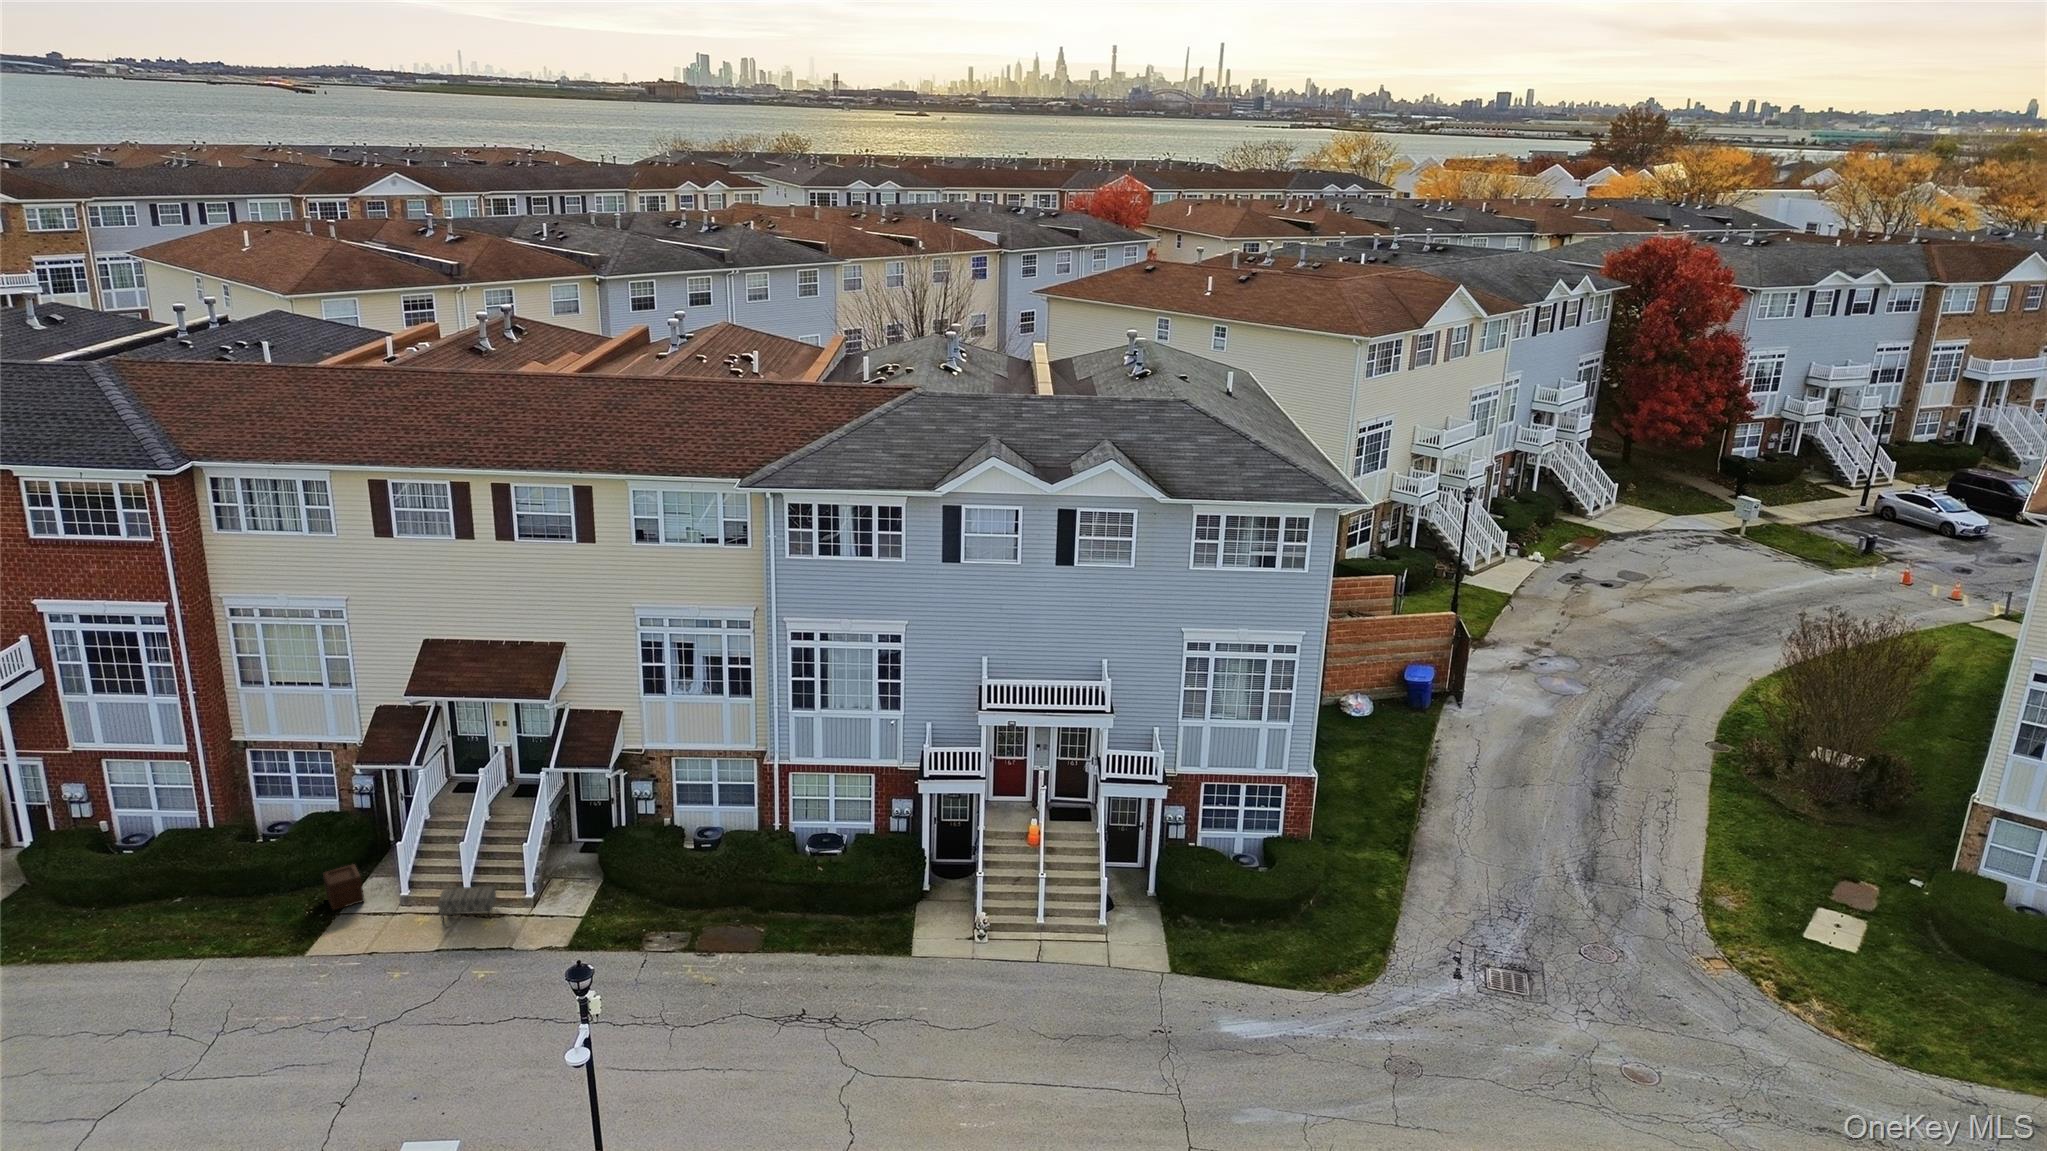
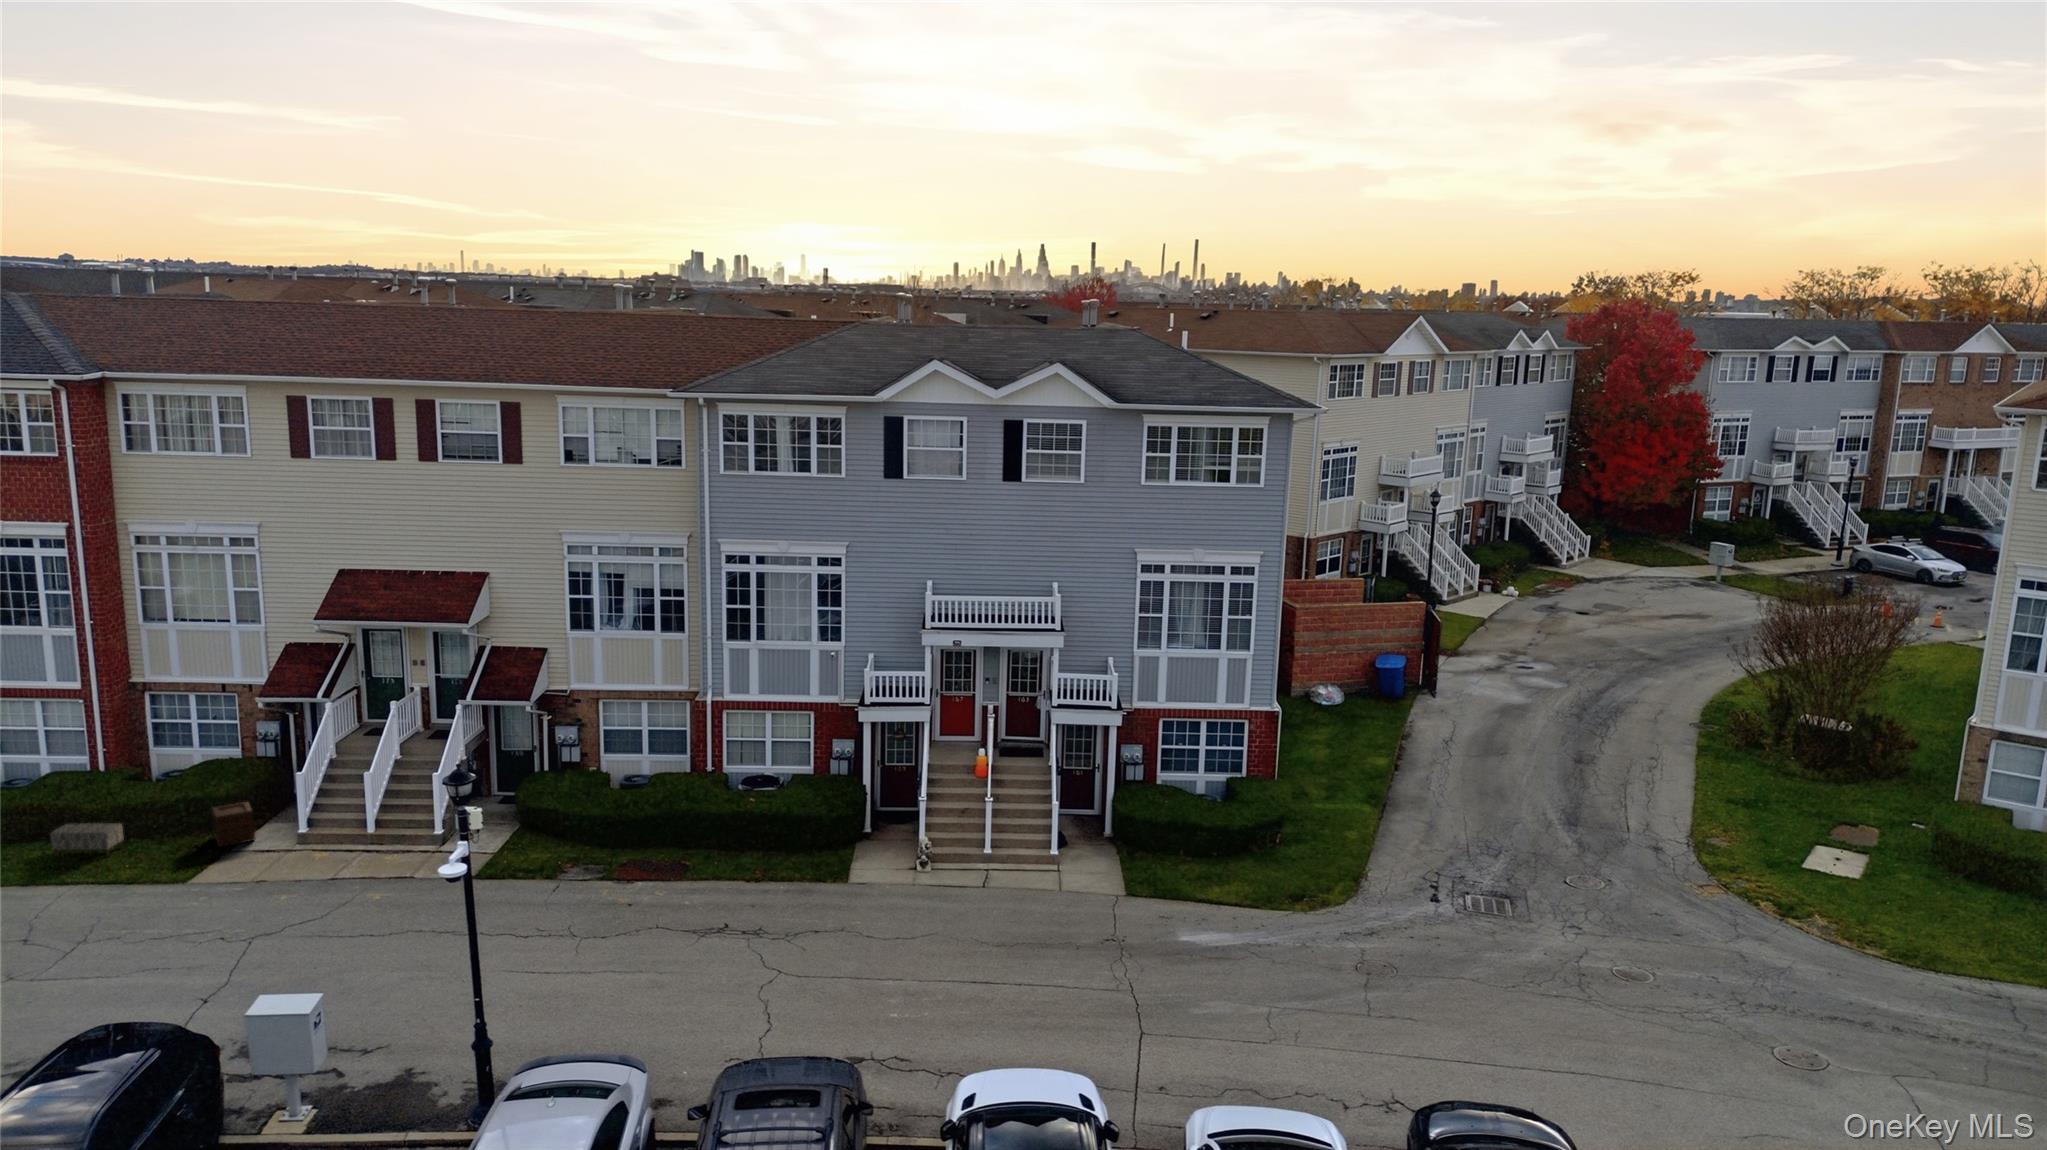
bench: present [438,886,497,920] -> present [50,823,124,857]

